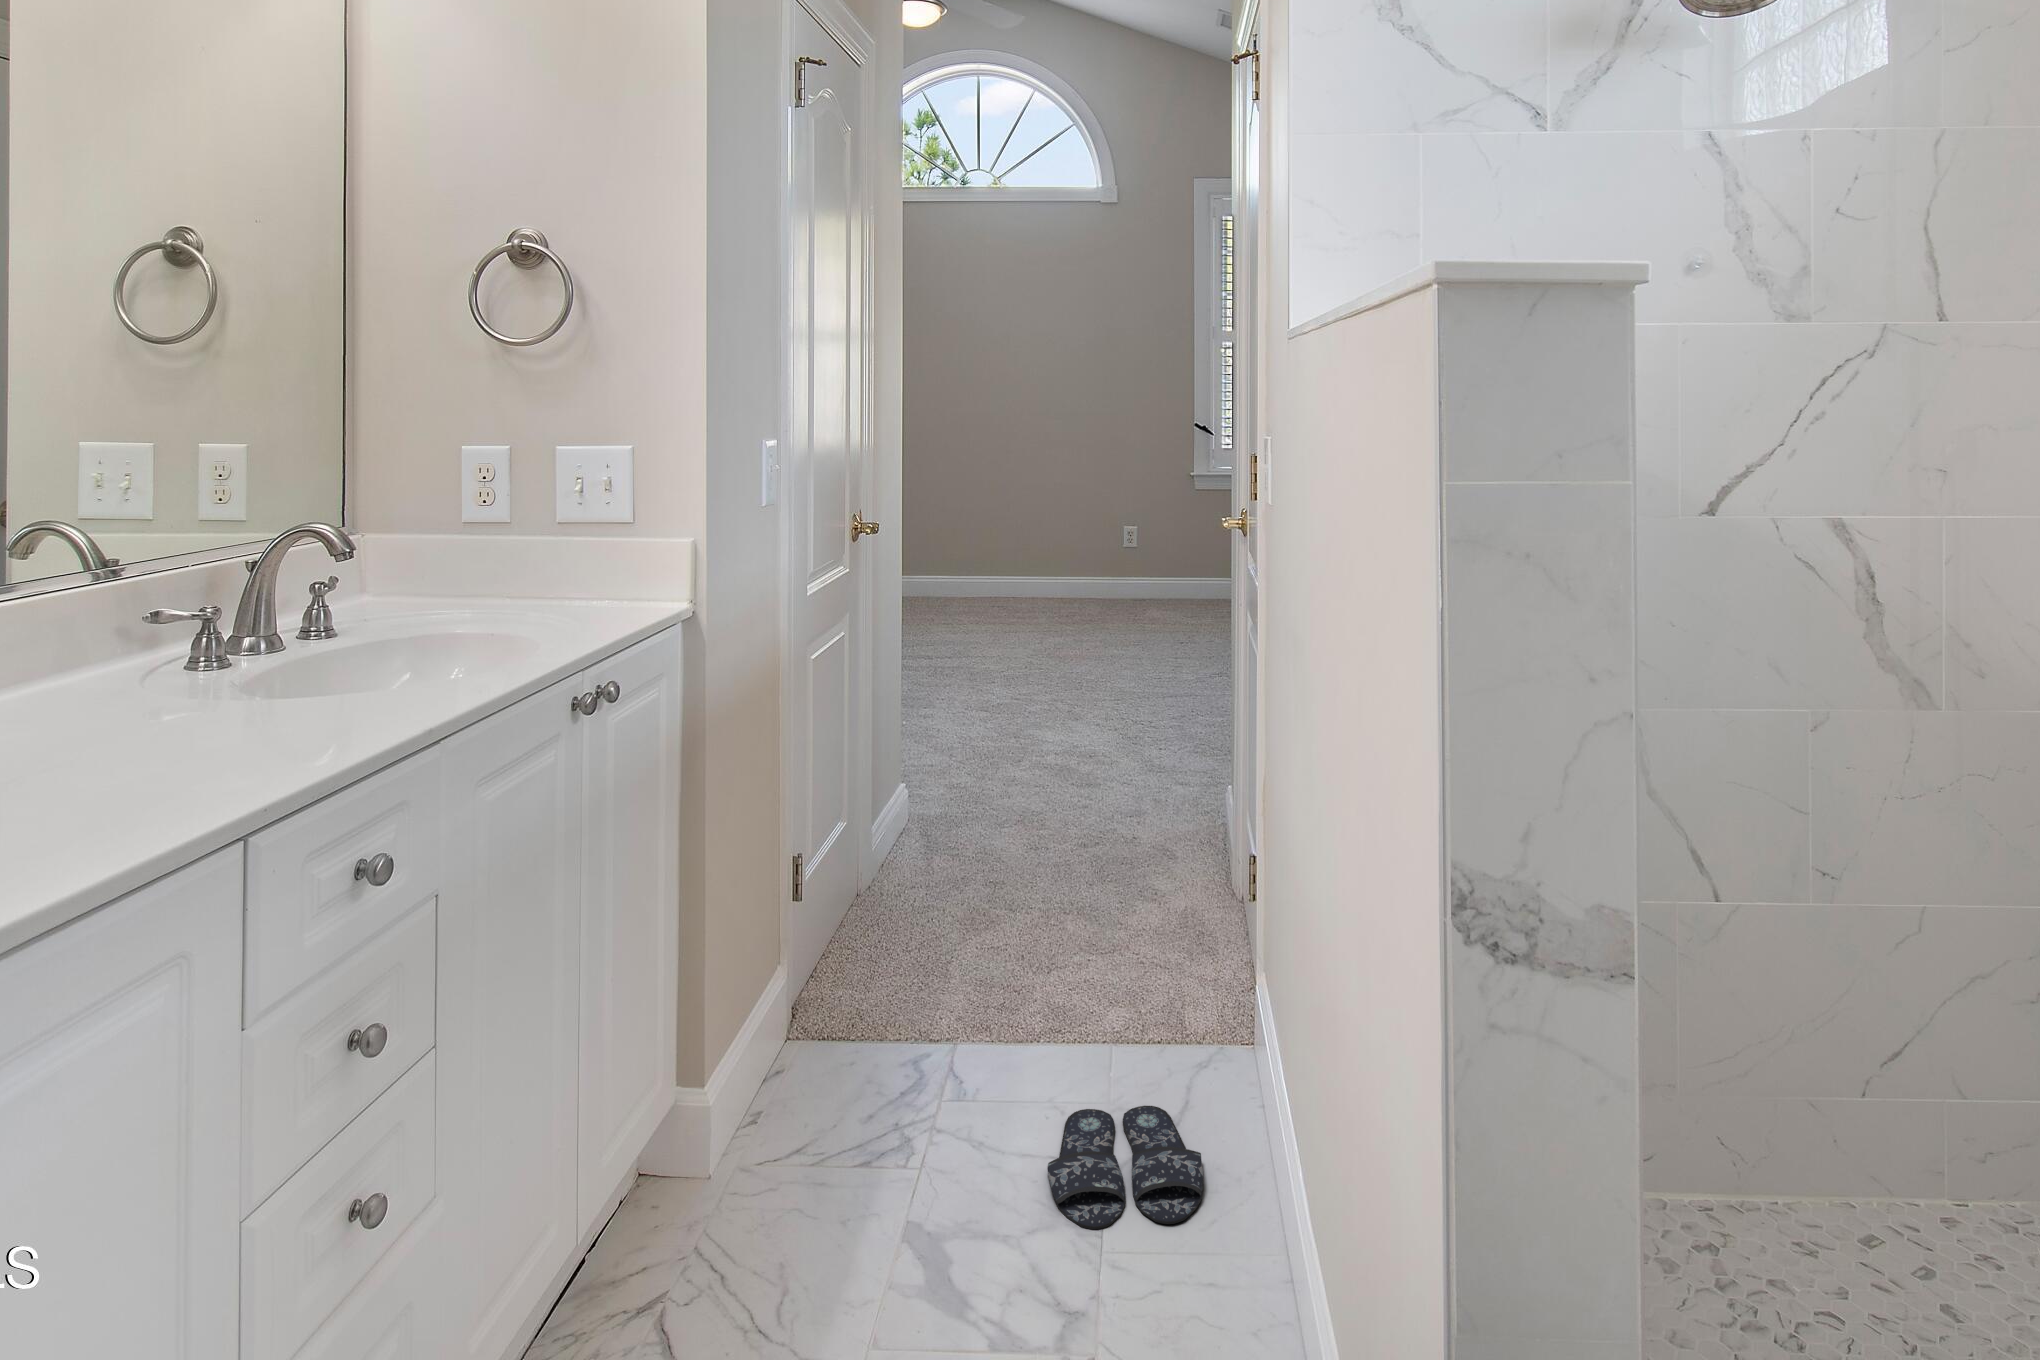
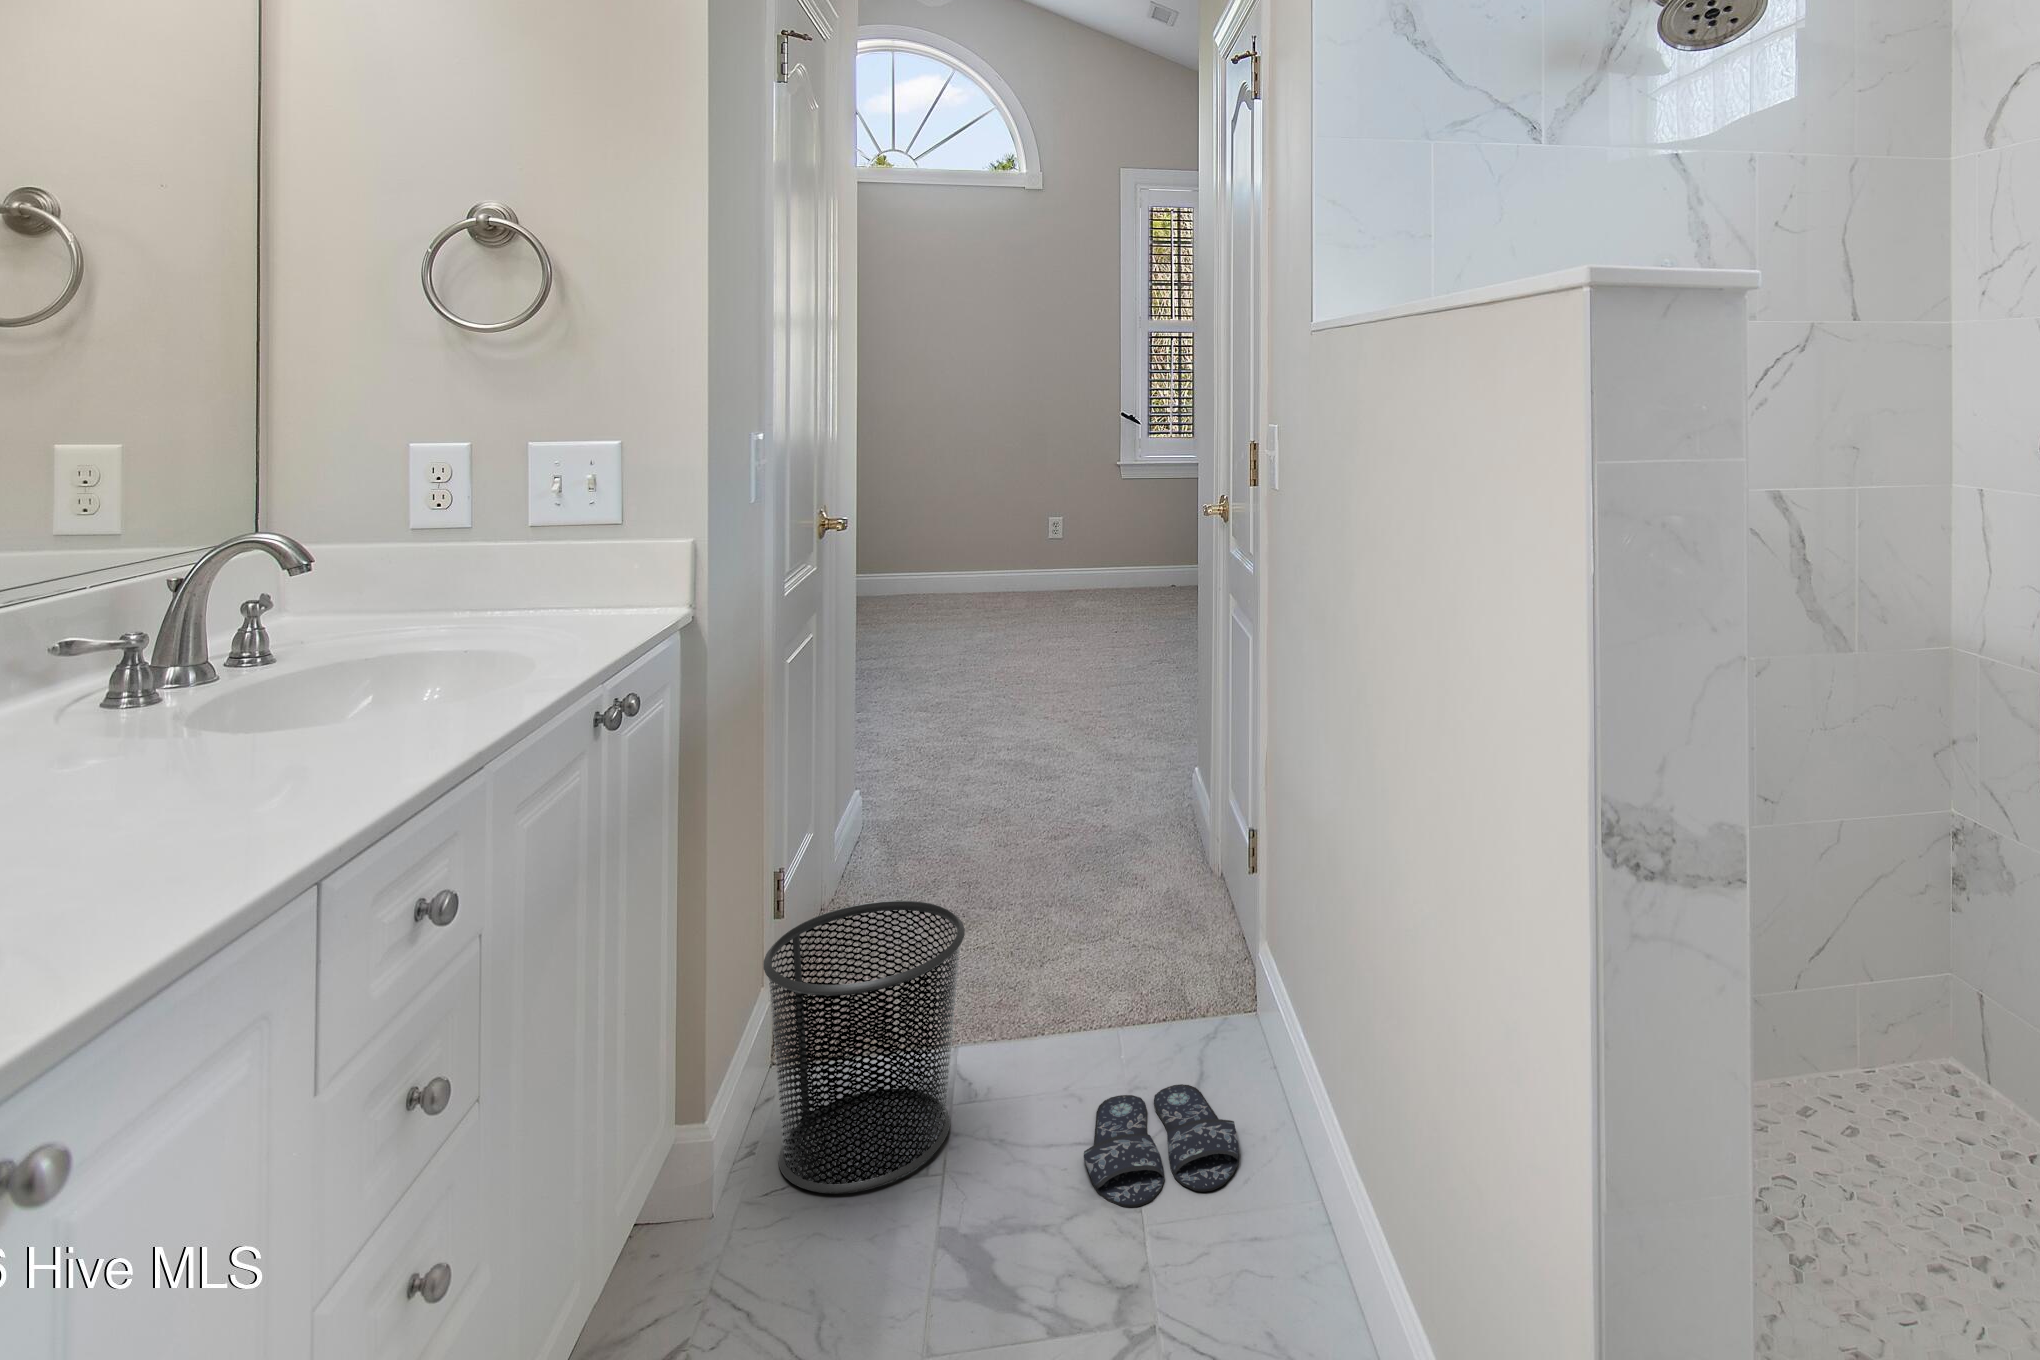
waste bin: none [753,890,939,1171] -> present [763,901,965,1194]

